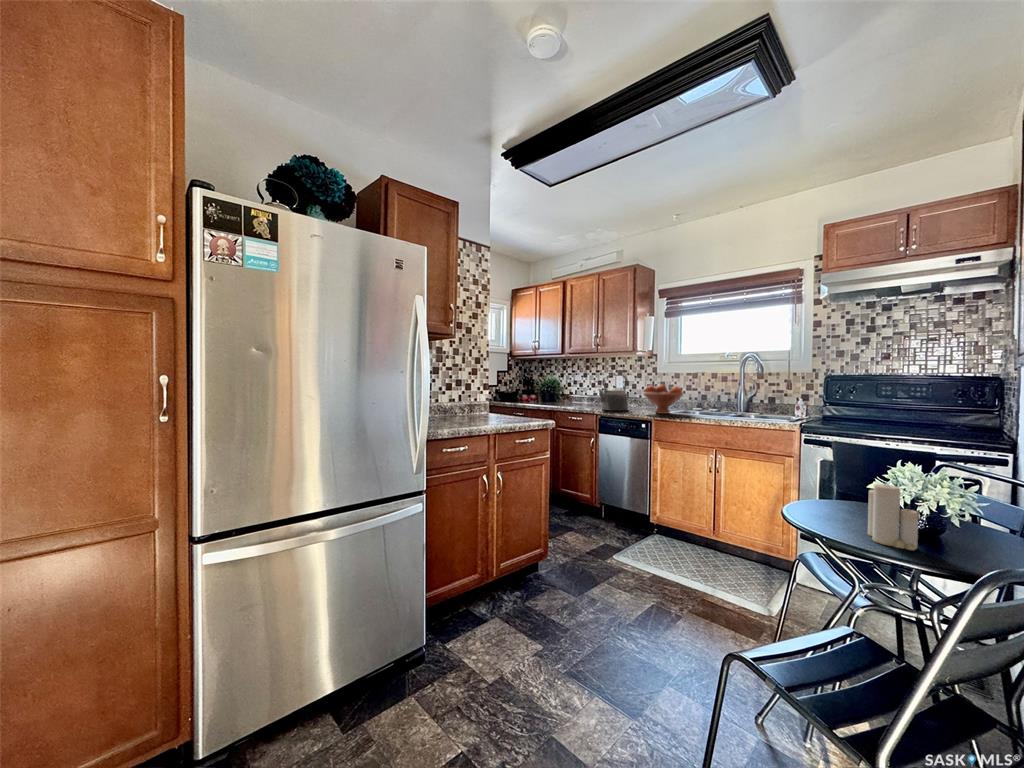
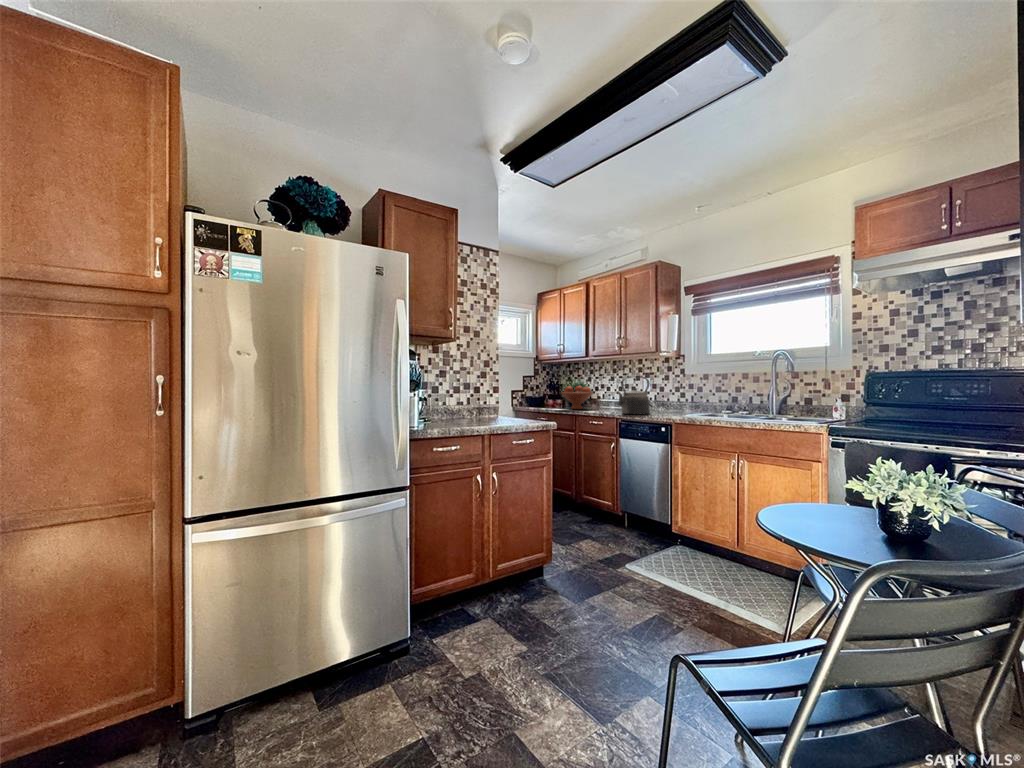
fruit bowl: present [643,385,683,414] -> present [561,386,593,409]
candle: present [868,484,918,550] -> none [837,475,883,551]

